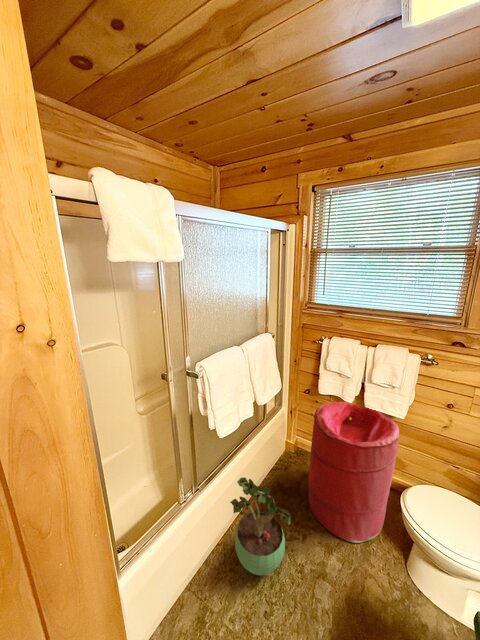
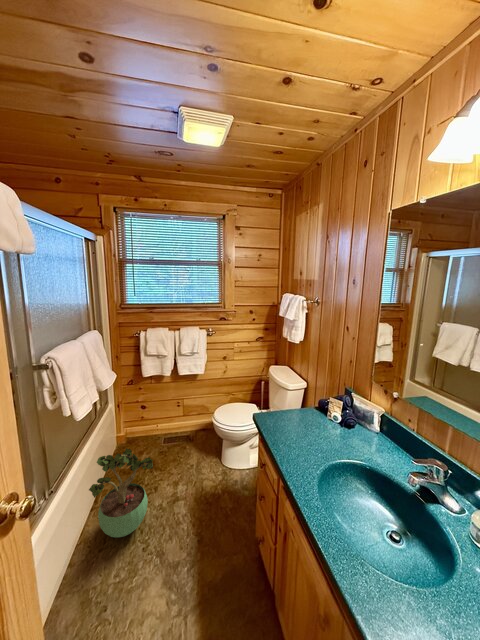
laundry hamper: present [308,402,400,543] -> none [145,375,205,474]

